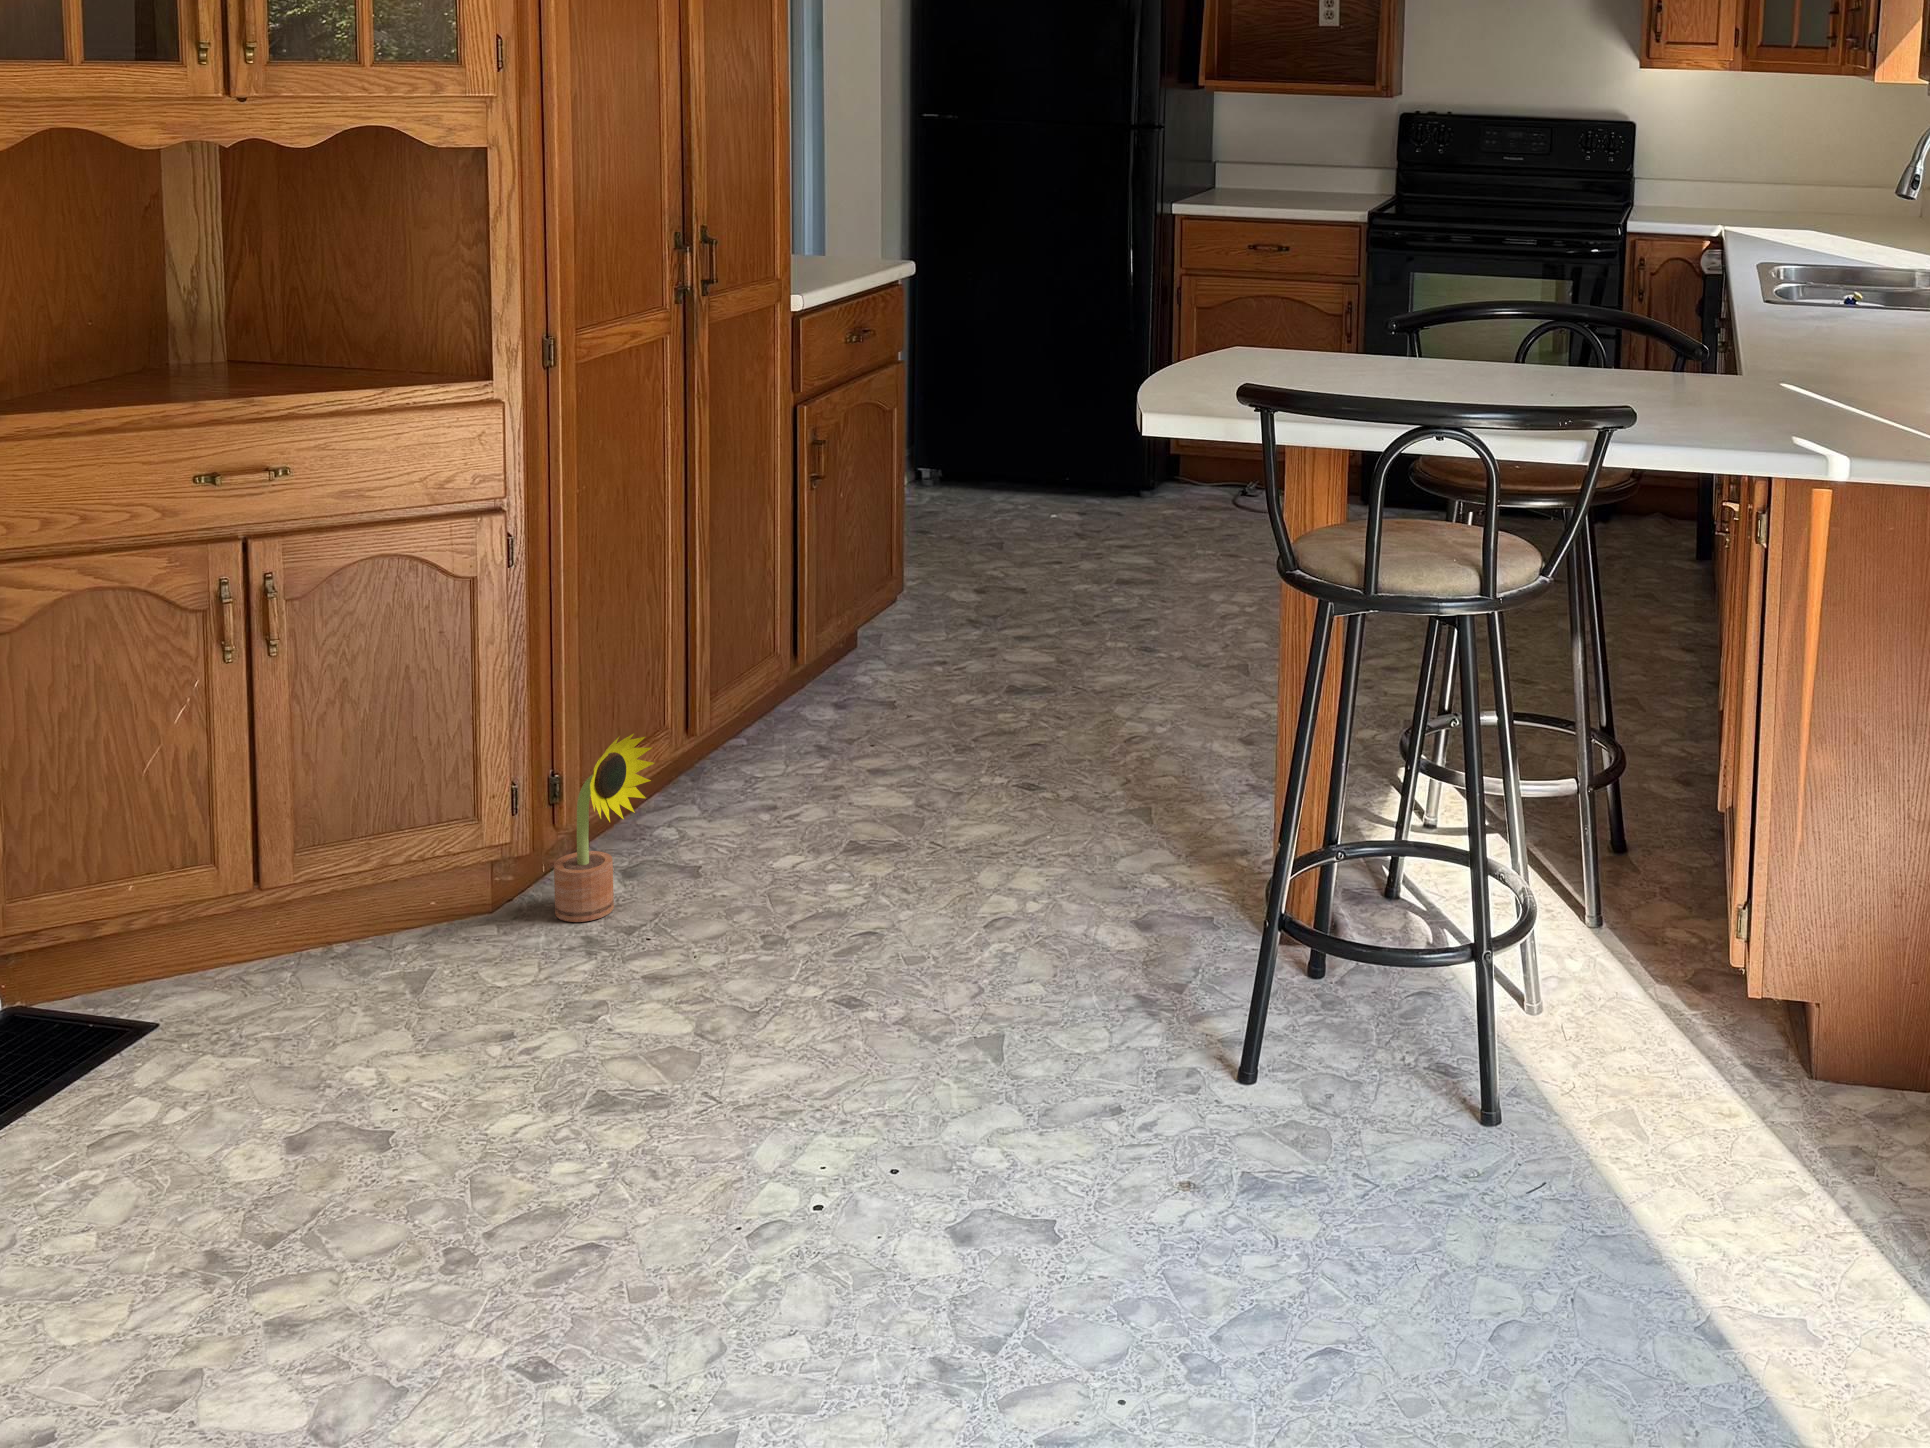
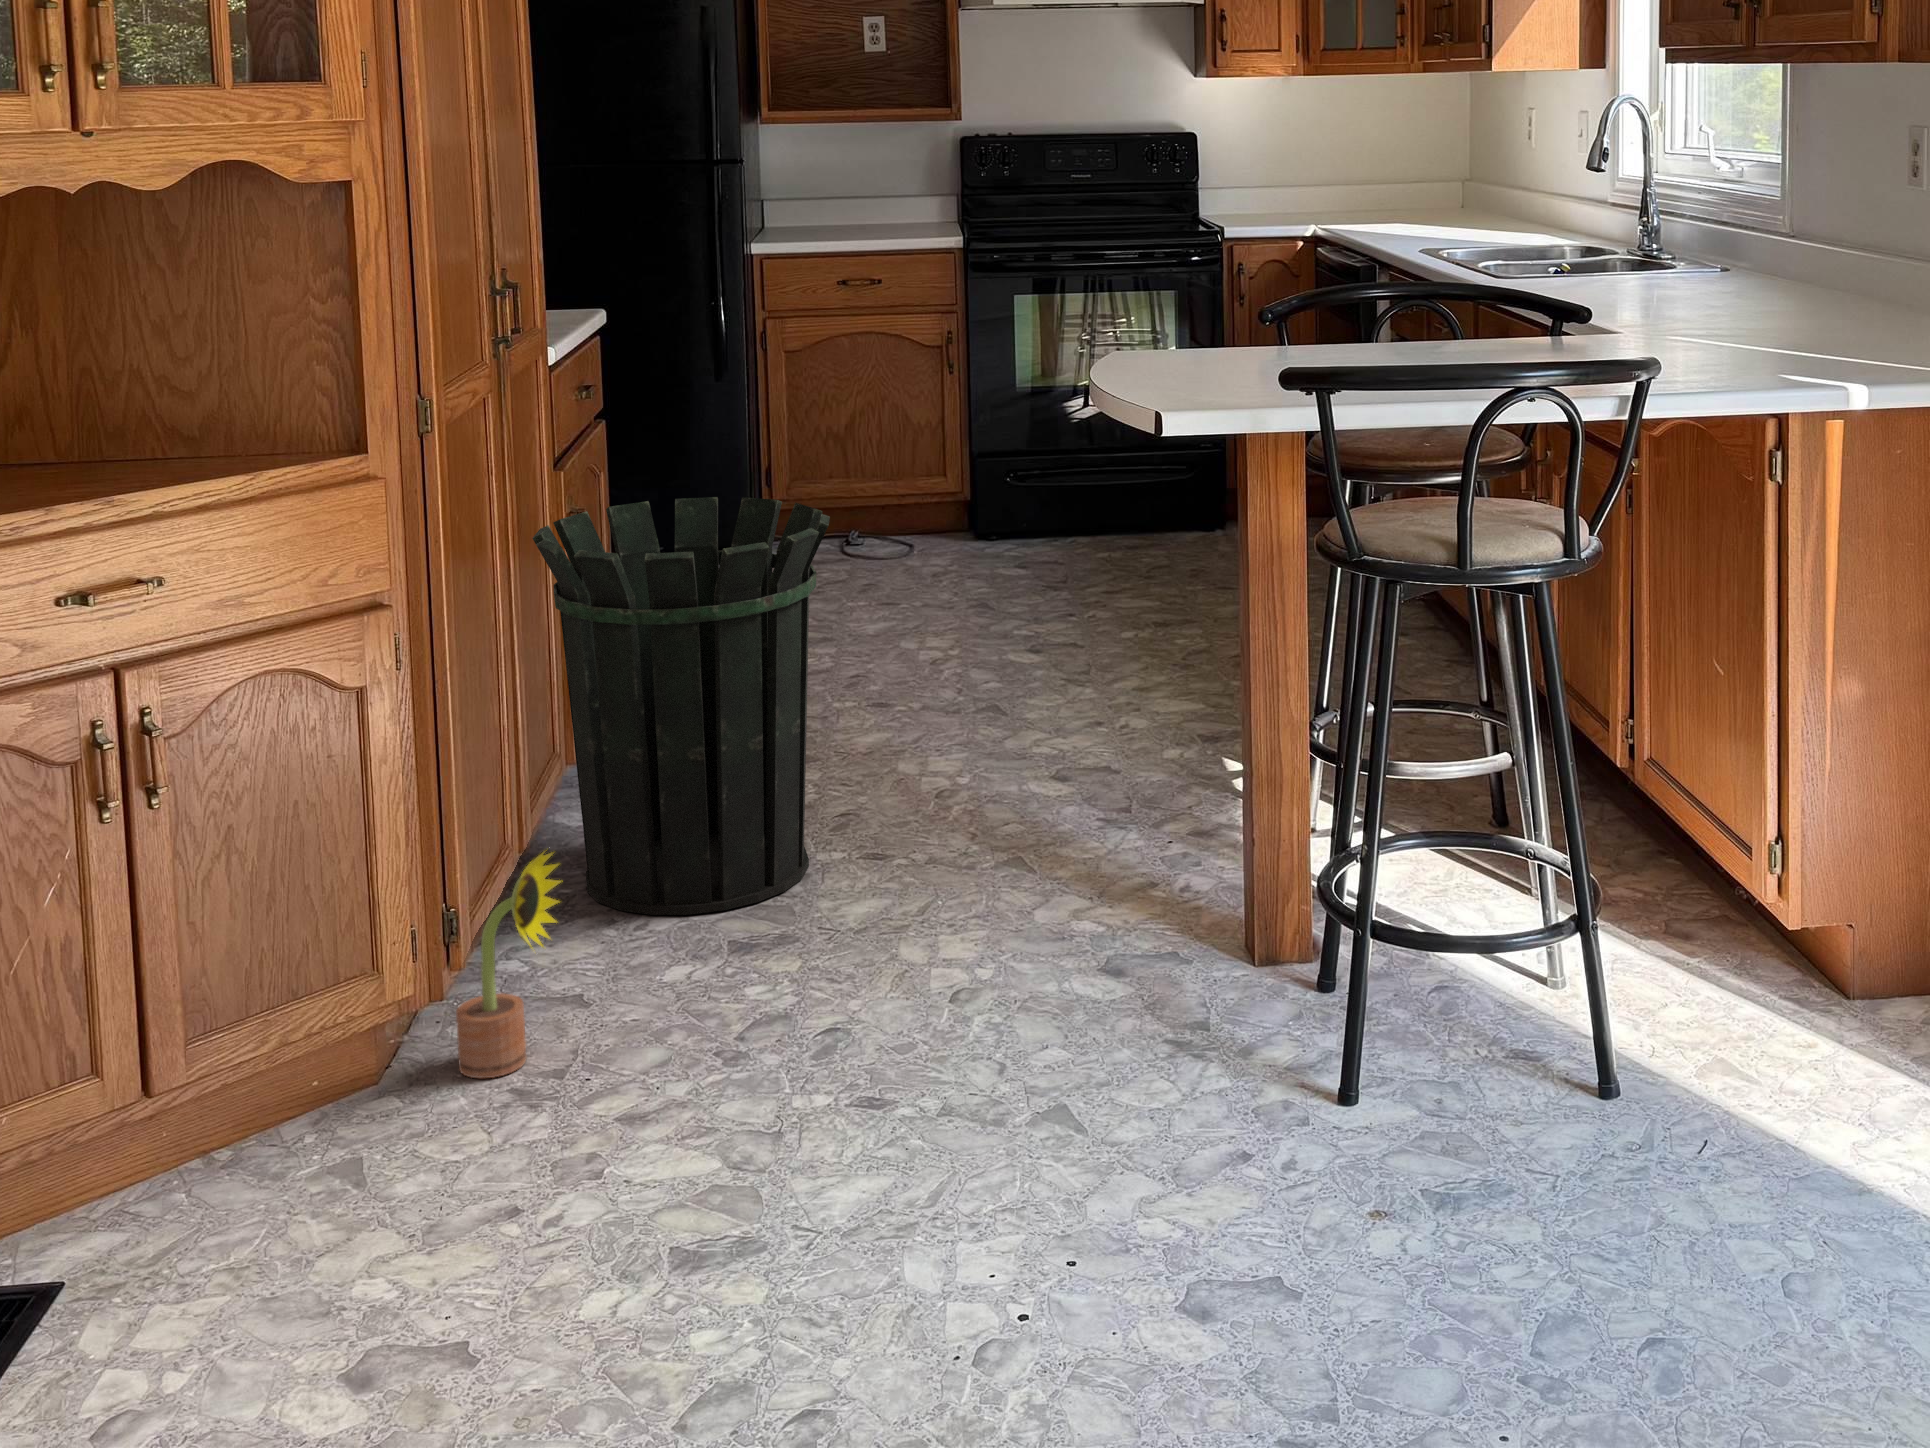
waste bin: none [737,438,1004,810] -> present [533,497,830,915]

